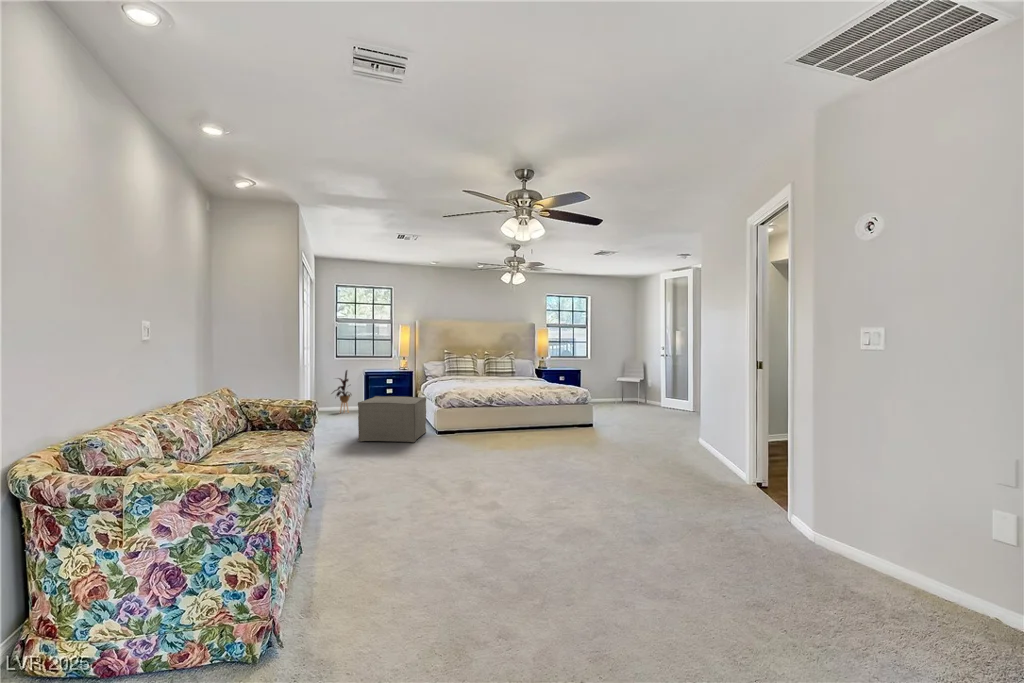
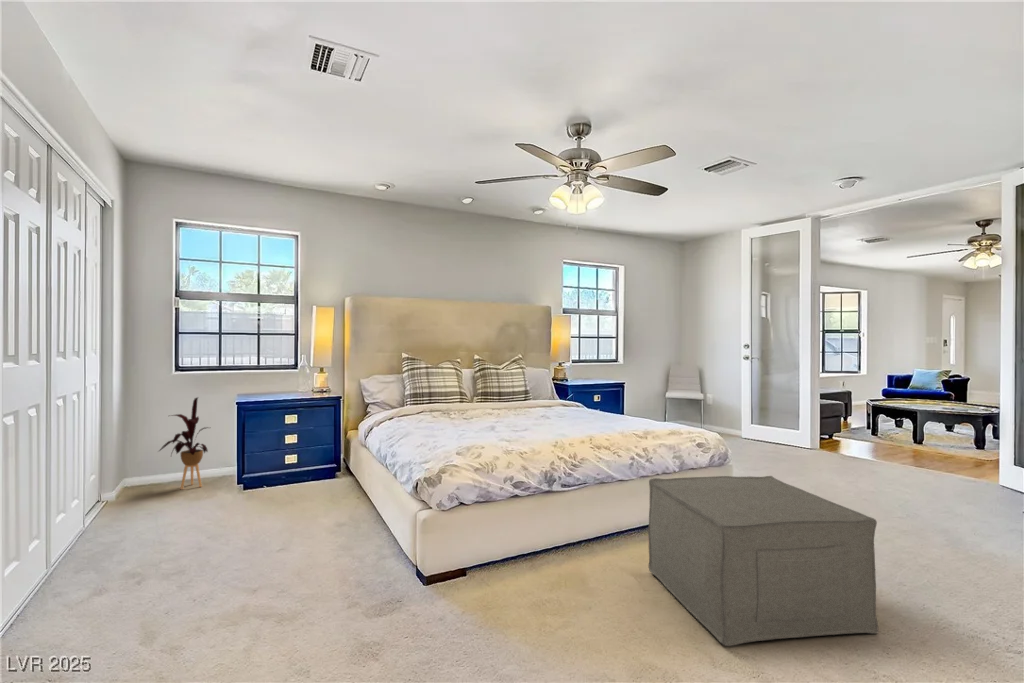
ottoman: present [358,396,426,442] -> present [648,476,879,646]

